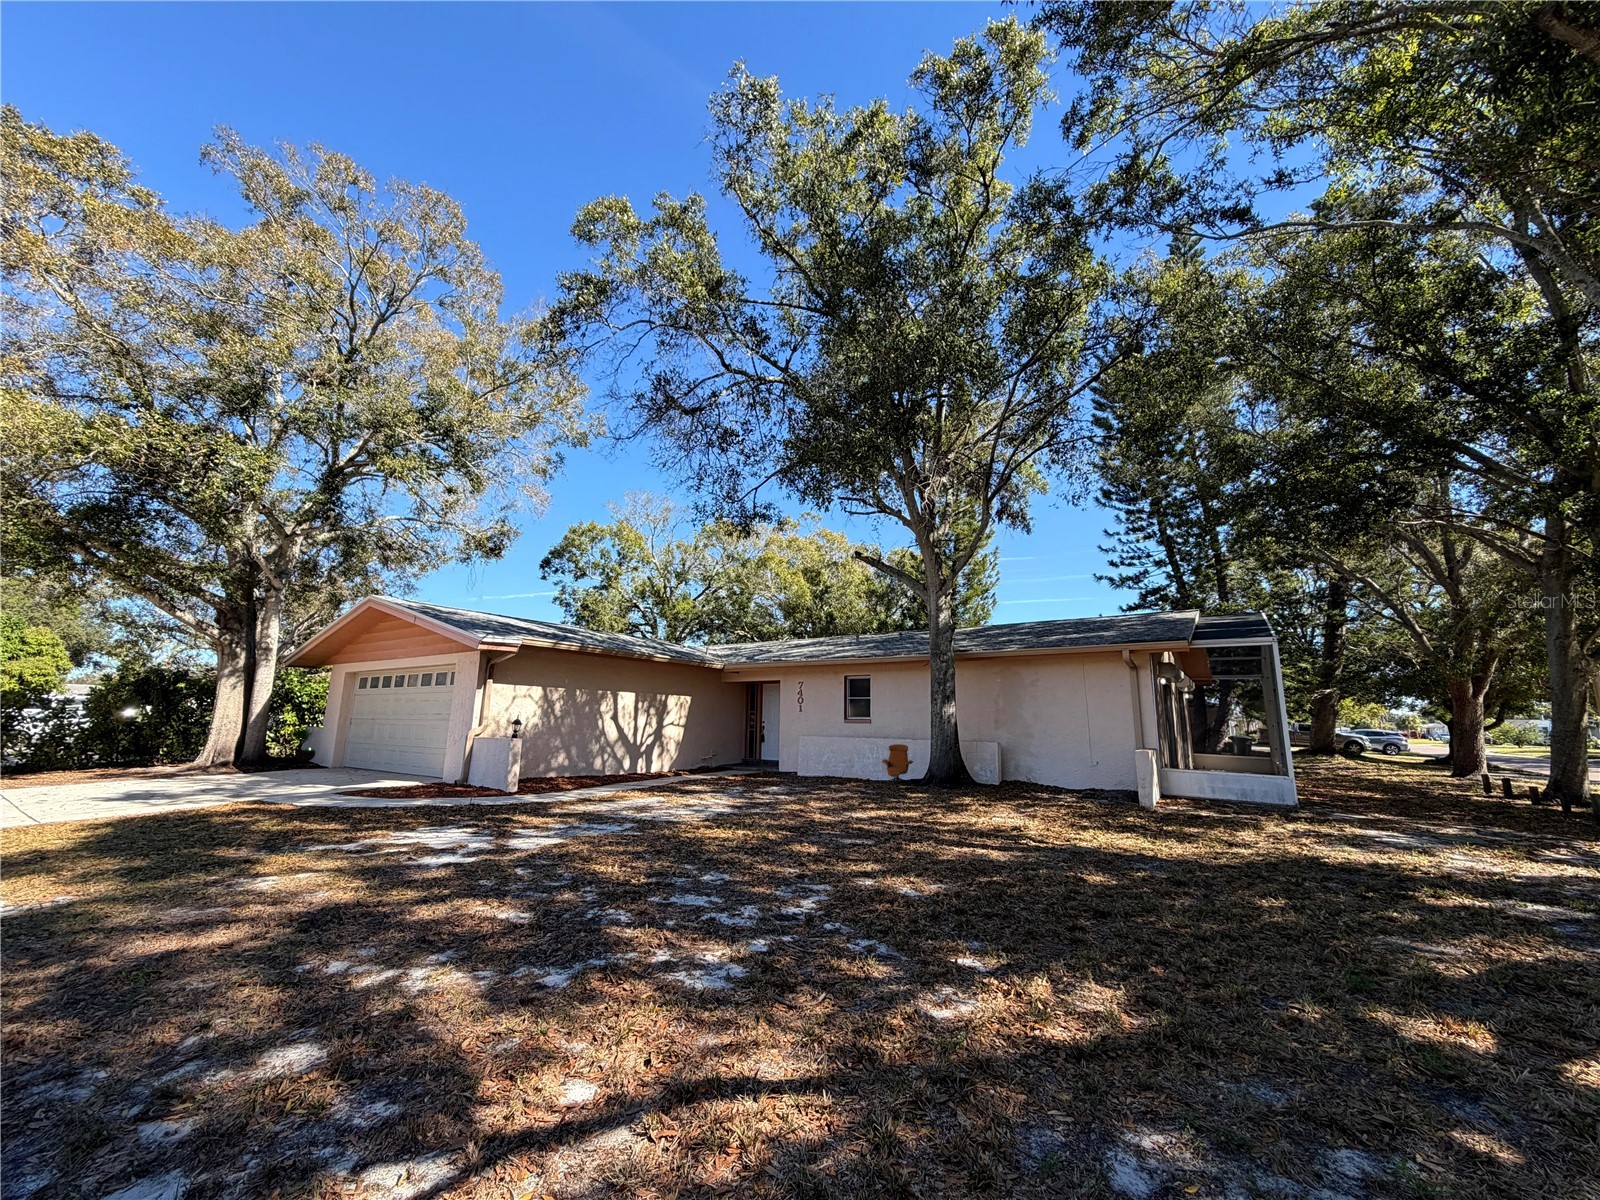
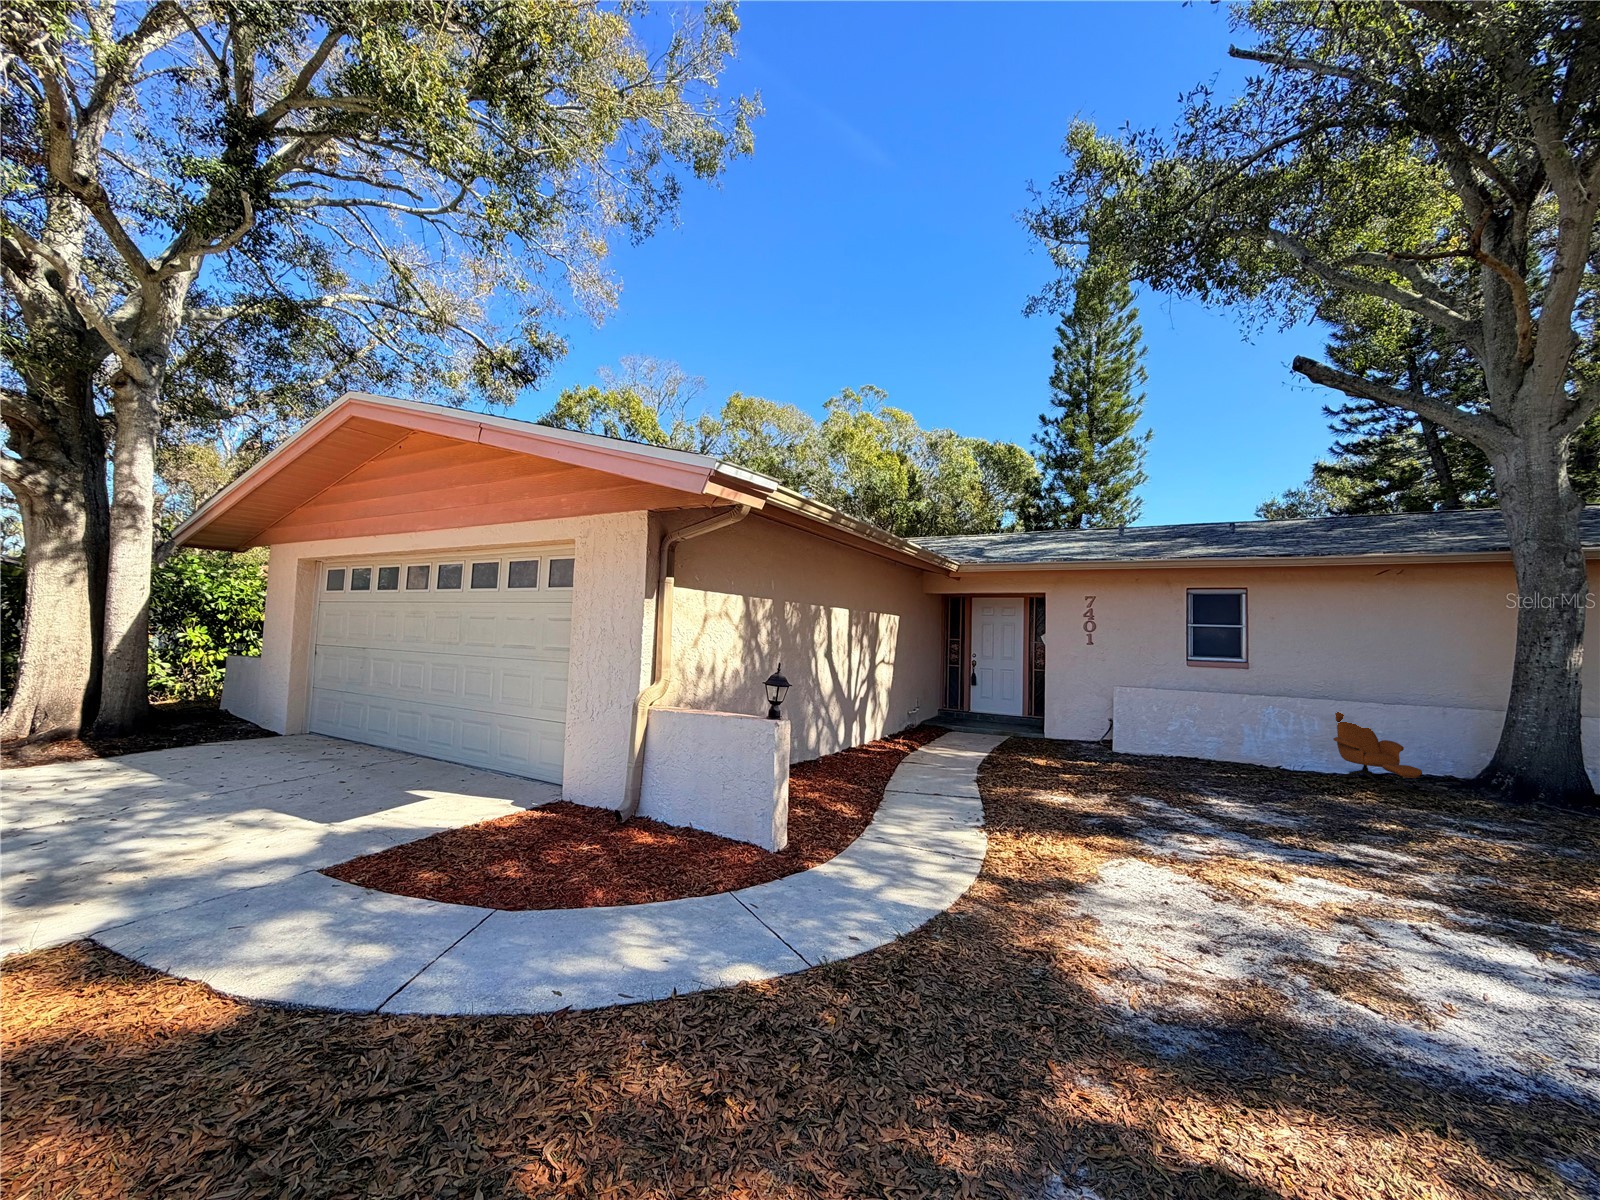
potted tree: present [290,728,315,762] -> none [195,652,251,721]

